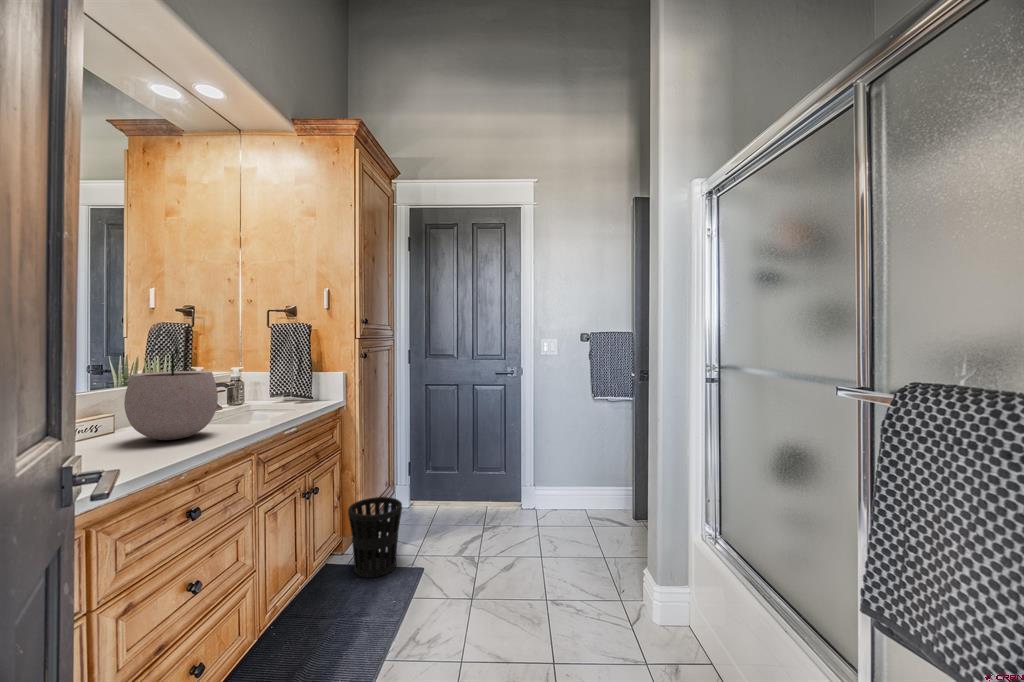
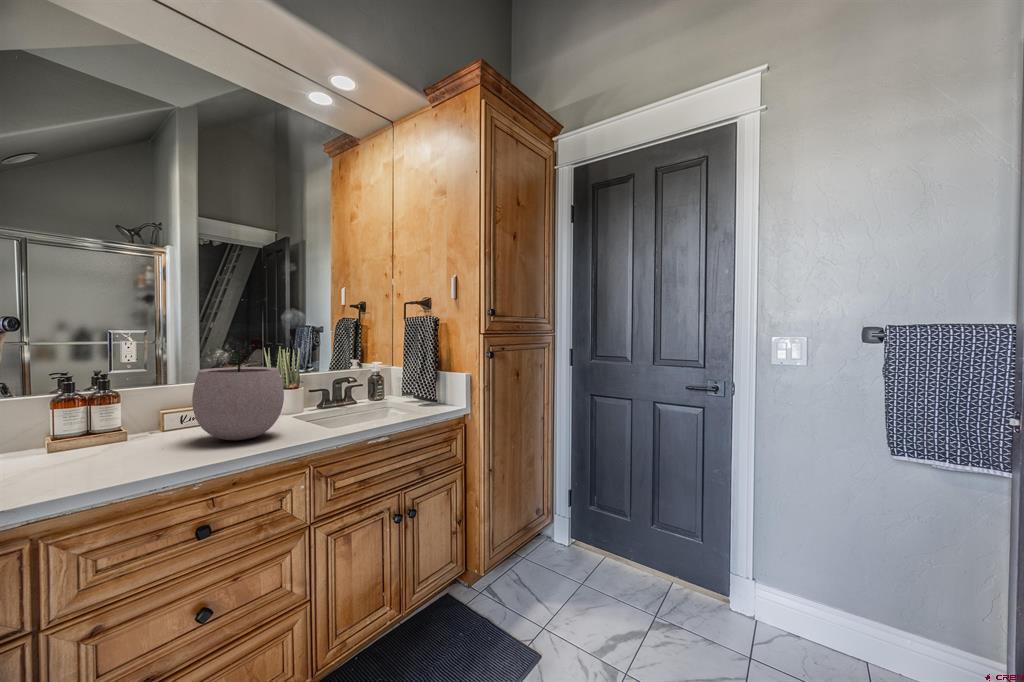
wastebasket: present [348,497,402,578] -> none [461,529,525,632]

